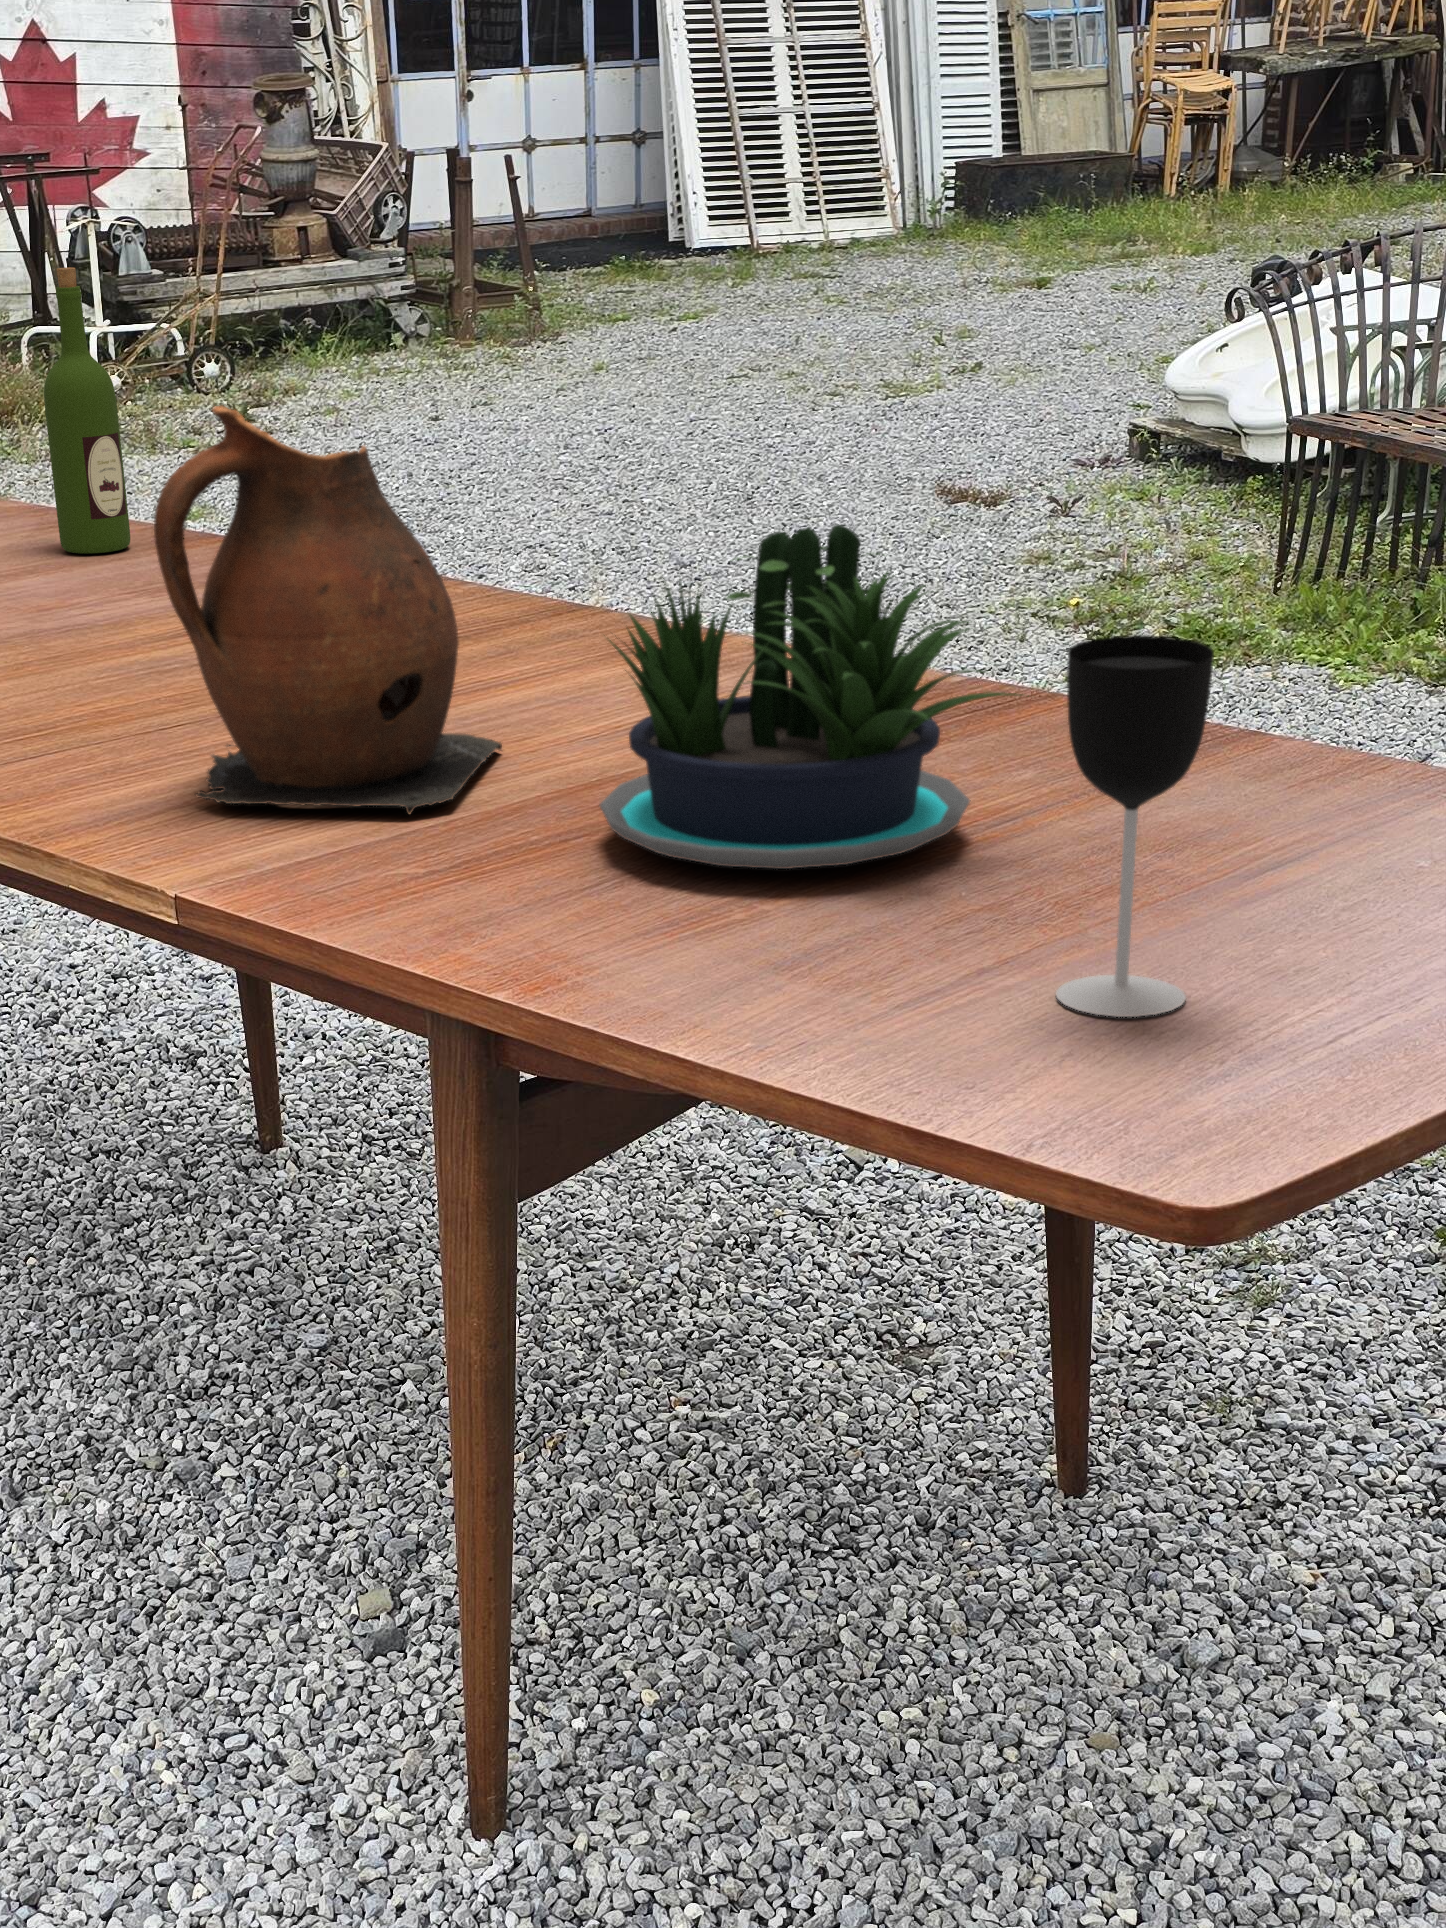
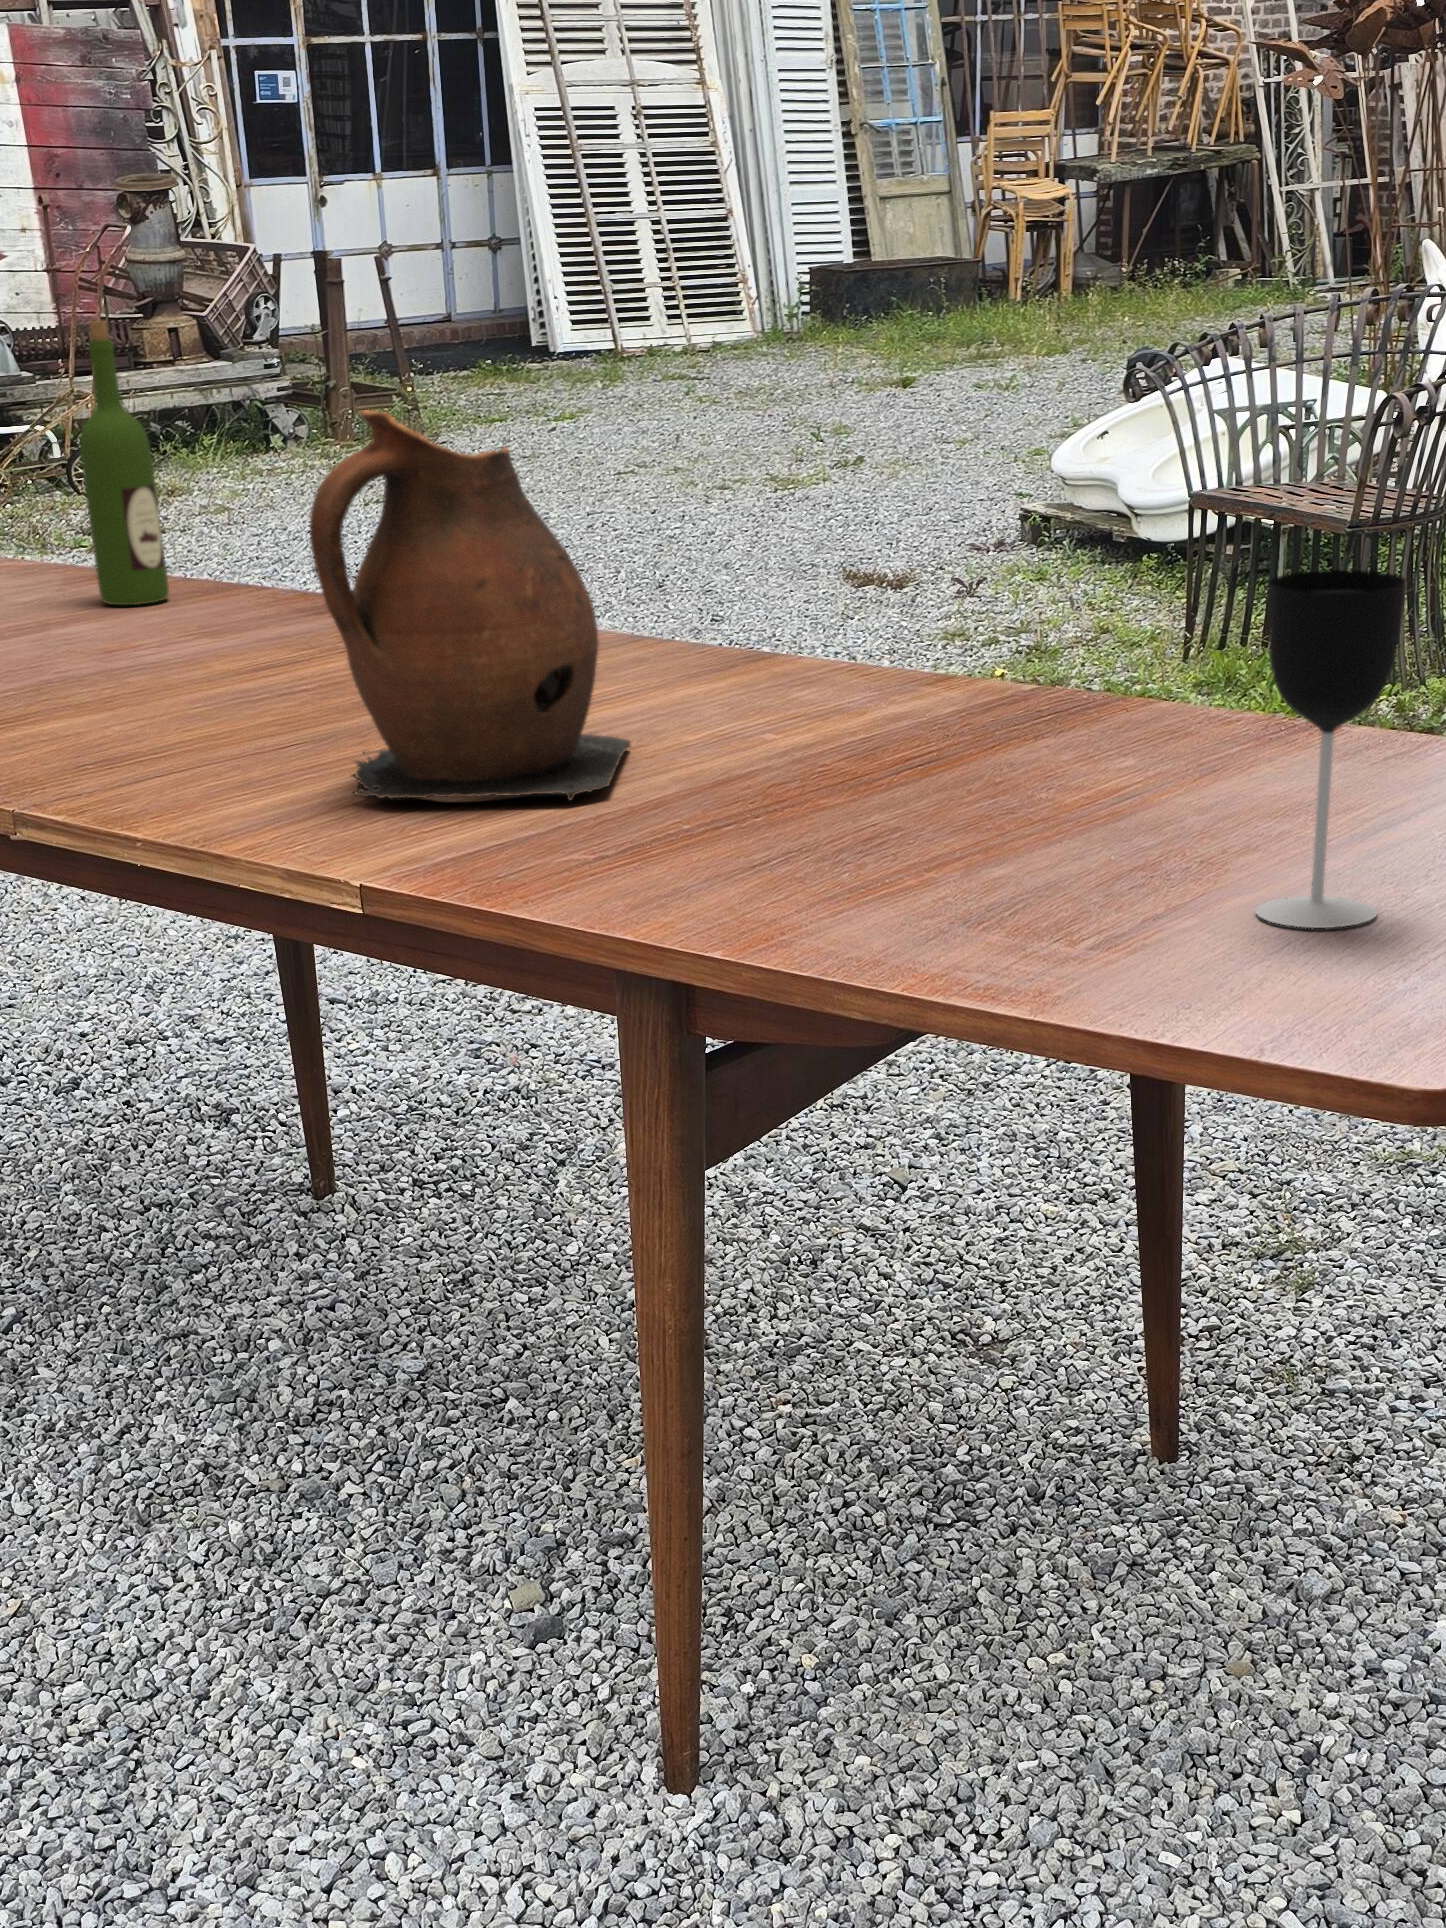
potted plant: present [600,524,1015,869] -> none [763,502,1181,826]

